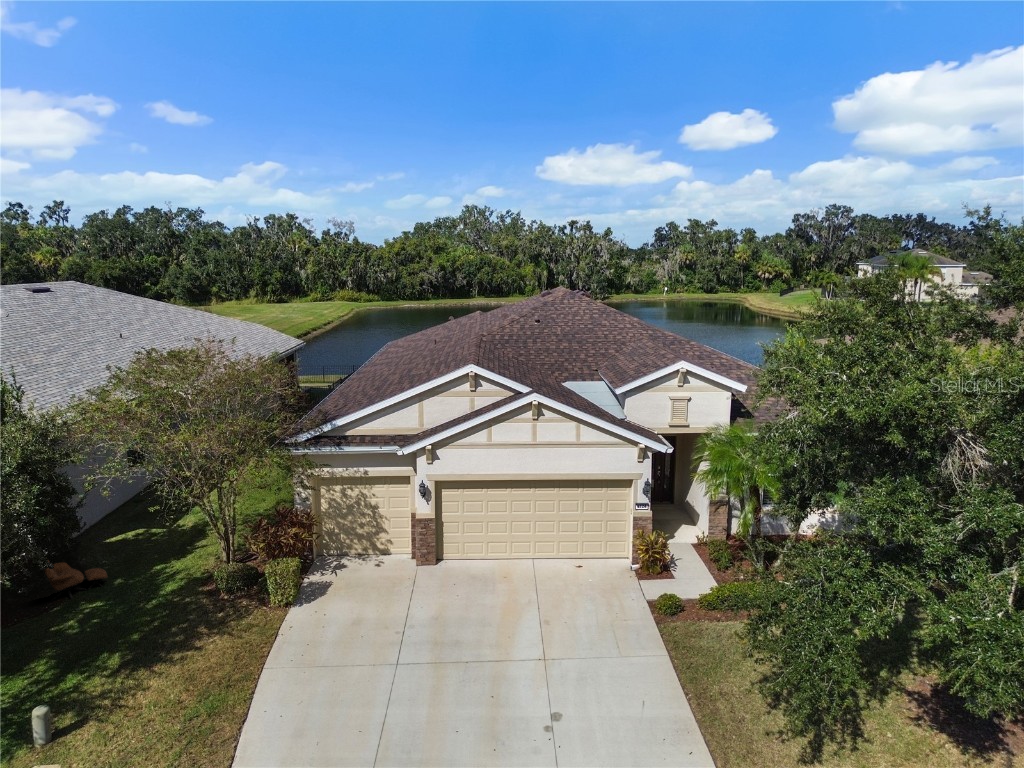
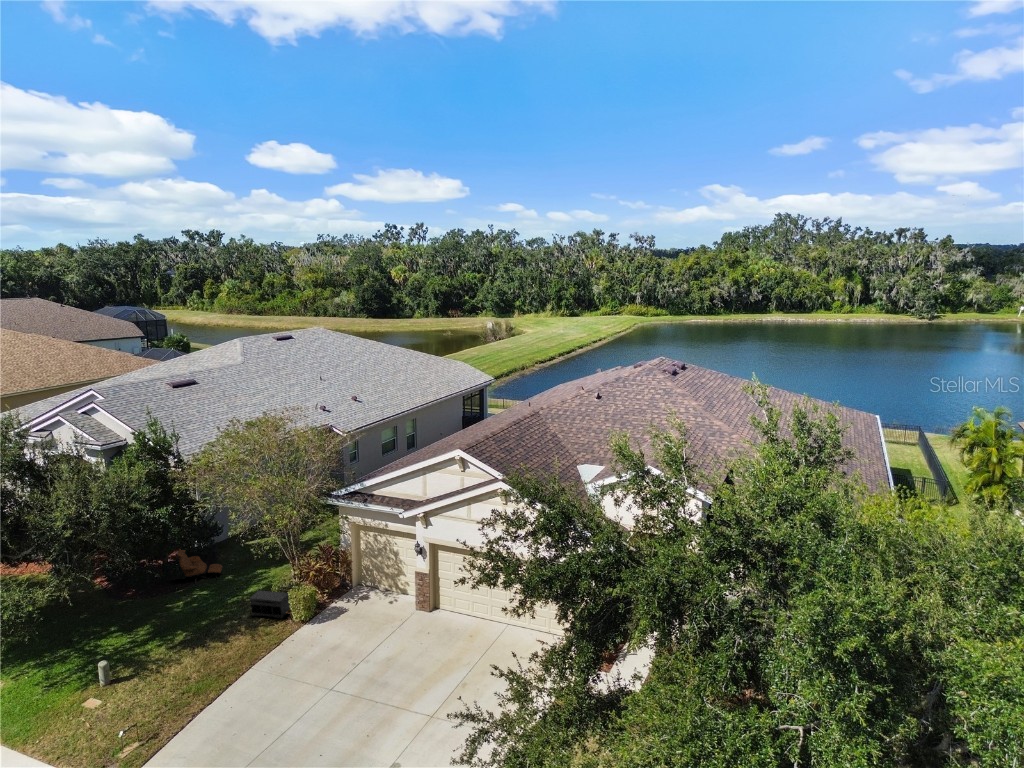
bench: none [198,575,253,614] -> present [250,591,289,618]

